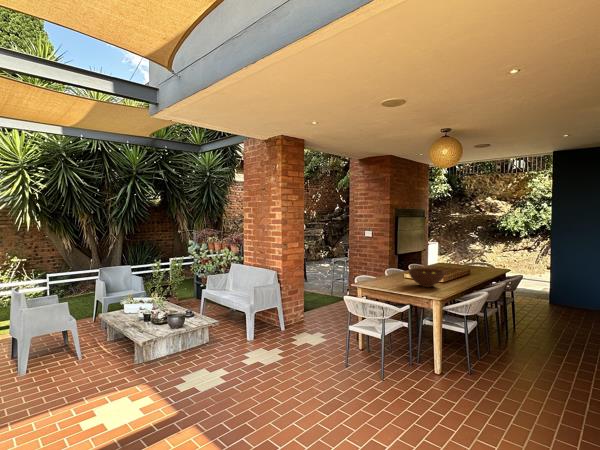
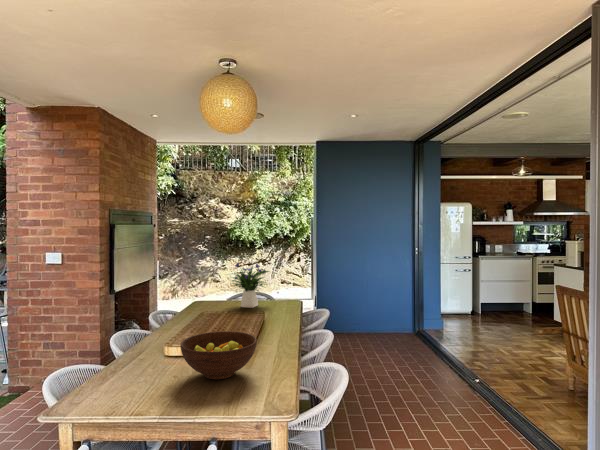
flower arrangement: none [455,239,486,269] -> present [232,263,269,308]

